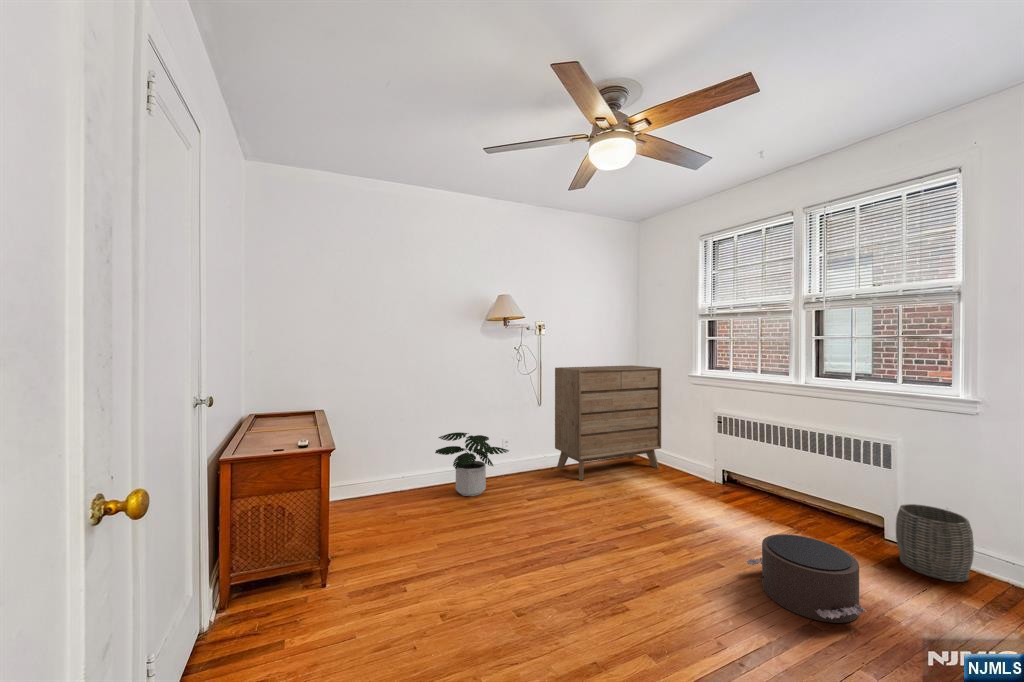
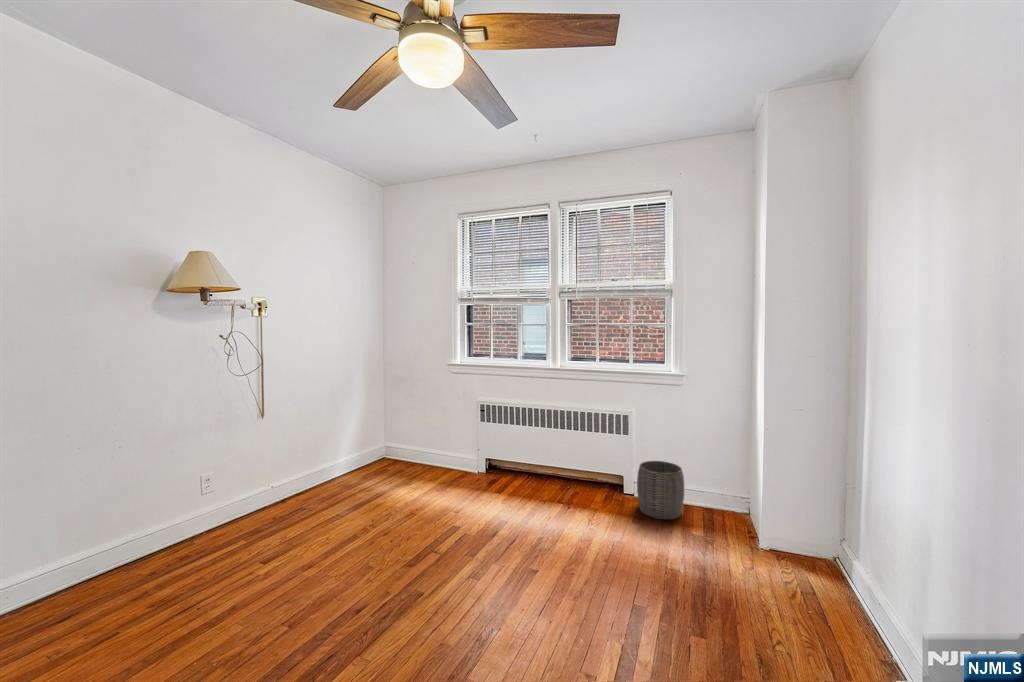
dresser: present [555,365,661,480] -> none [288,356,422,509]
potted plant: present [435,432,509,496] -> none [60,481,225,594]
pouf: present [746,534,868,623] -> none [555,516,662,600]

